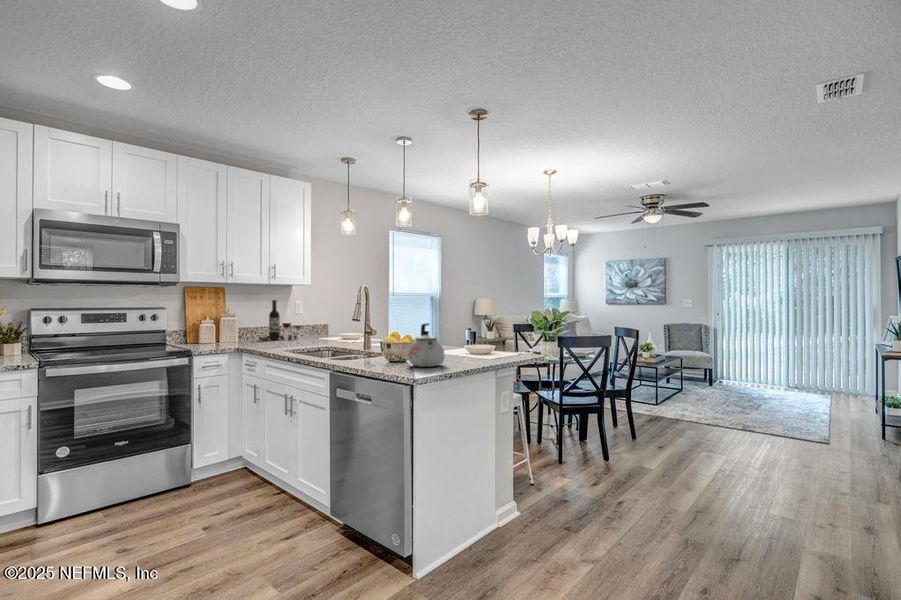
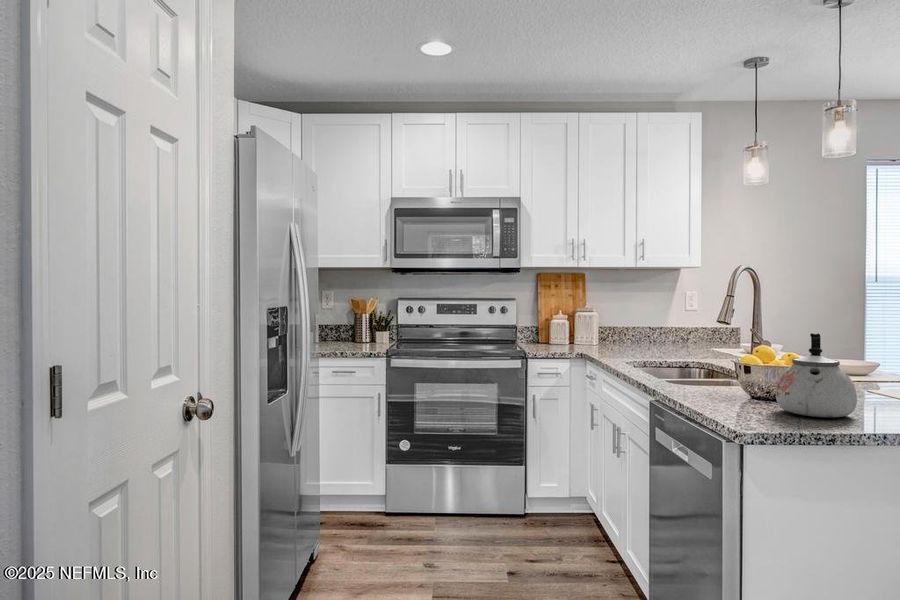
wine bottle: present [259,300,301,340] -> none [628,290,687,347]

